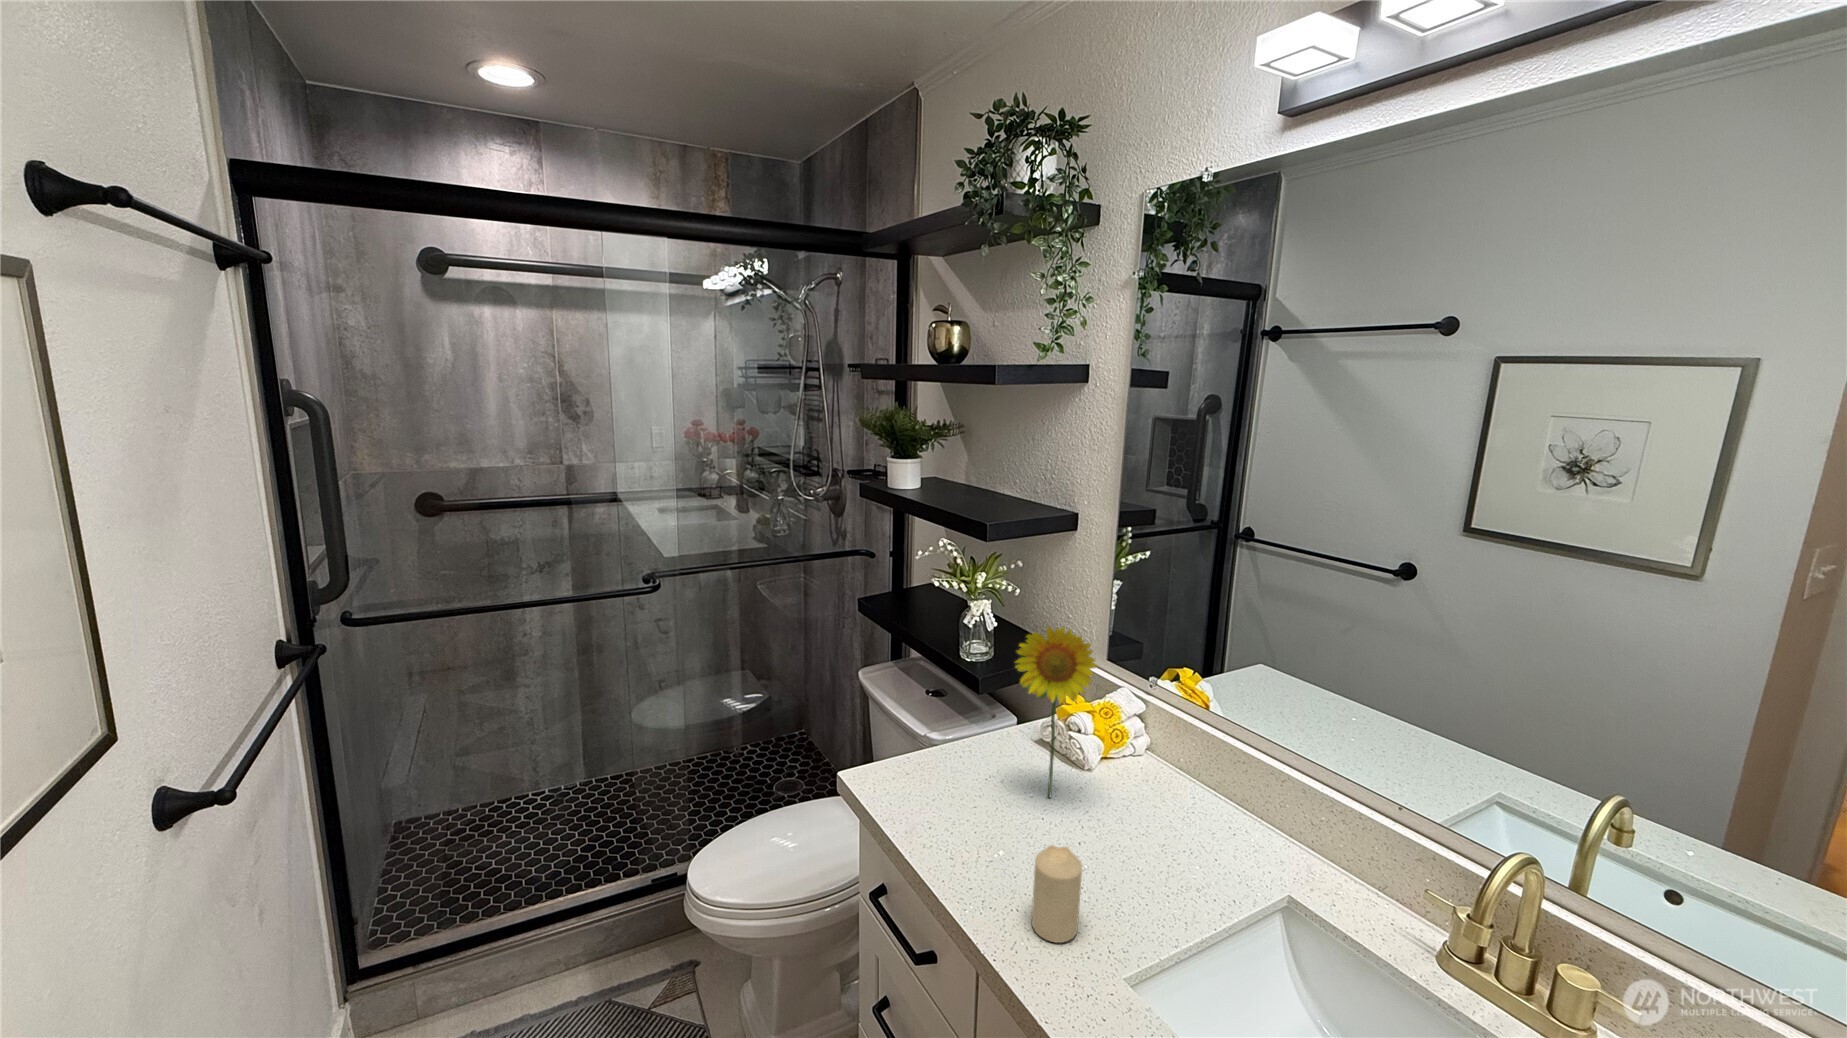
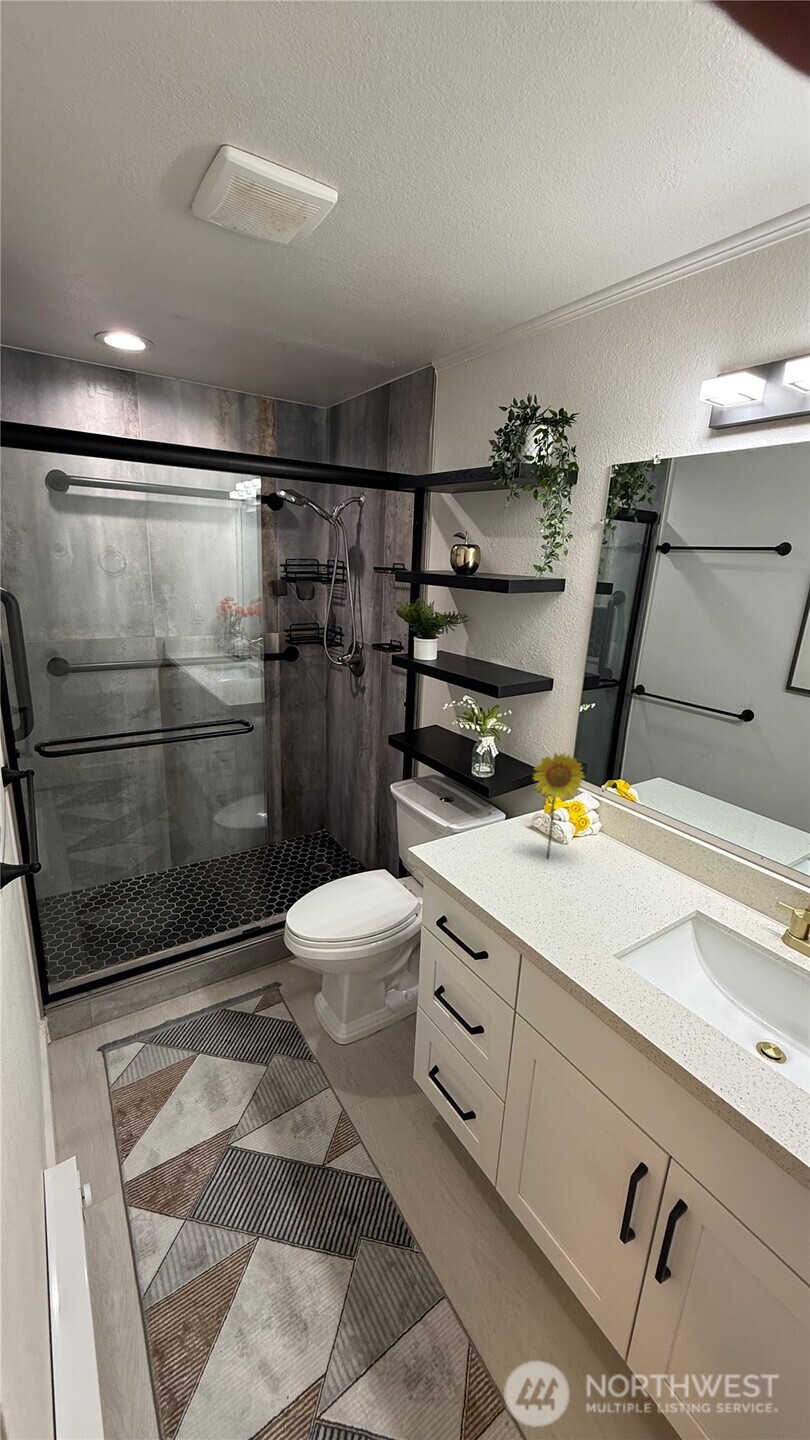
candle: present [1032,845,1082,943] -> none [554,877,586,930]

